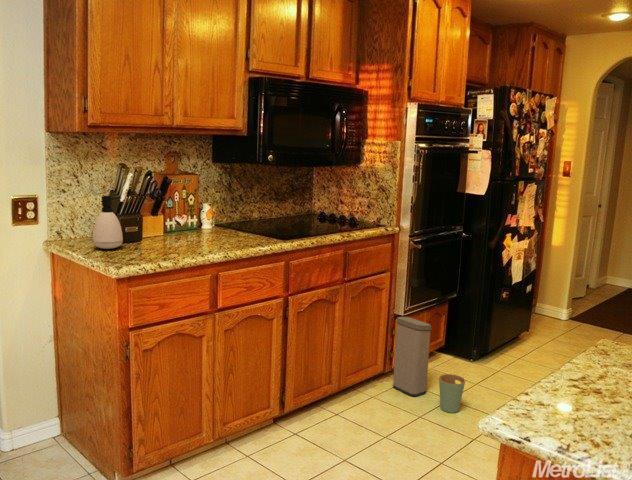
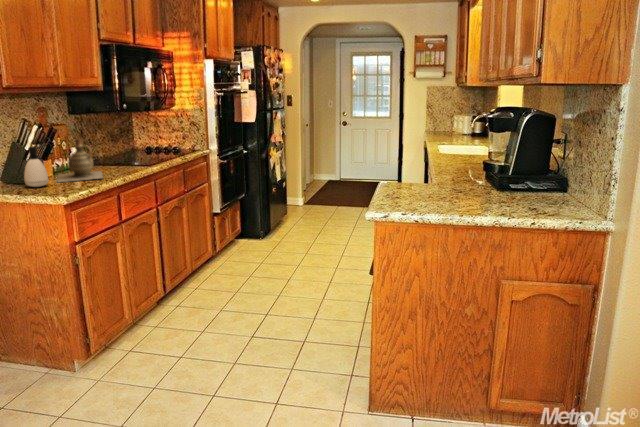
ceramic jug: none [139,192,213,248] -> present [57,139,103,182]
trash can: present [393,317,465,413] -> none [218,213,273,268]

